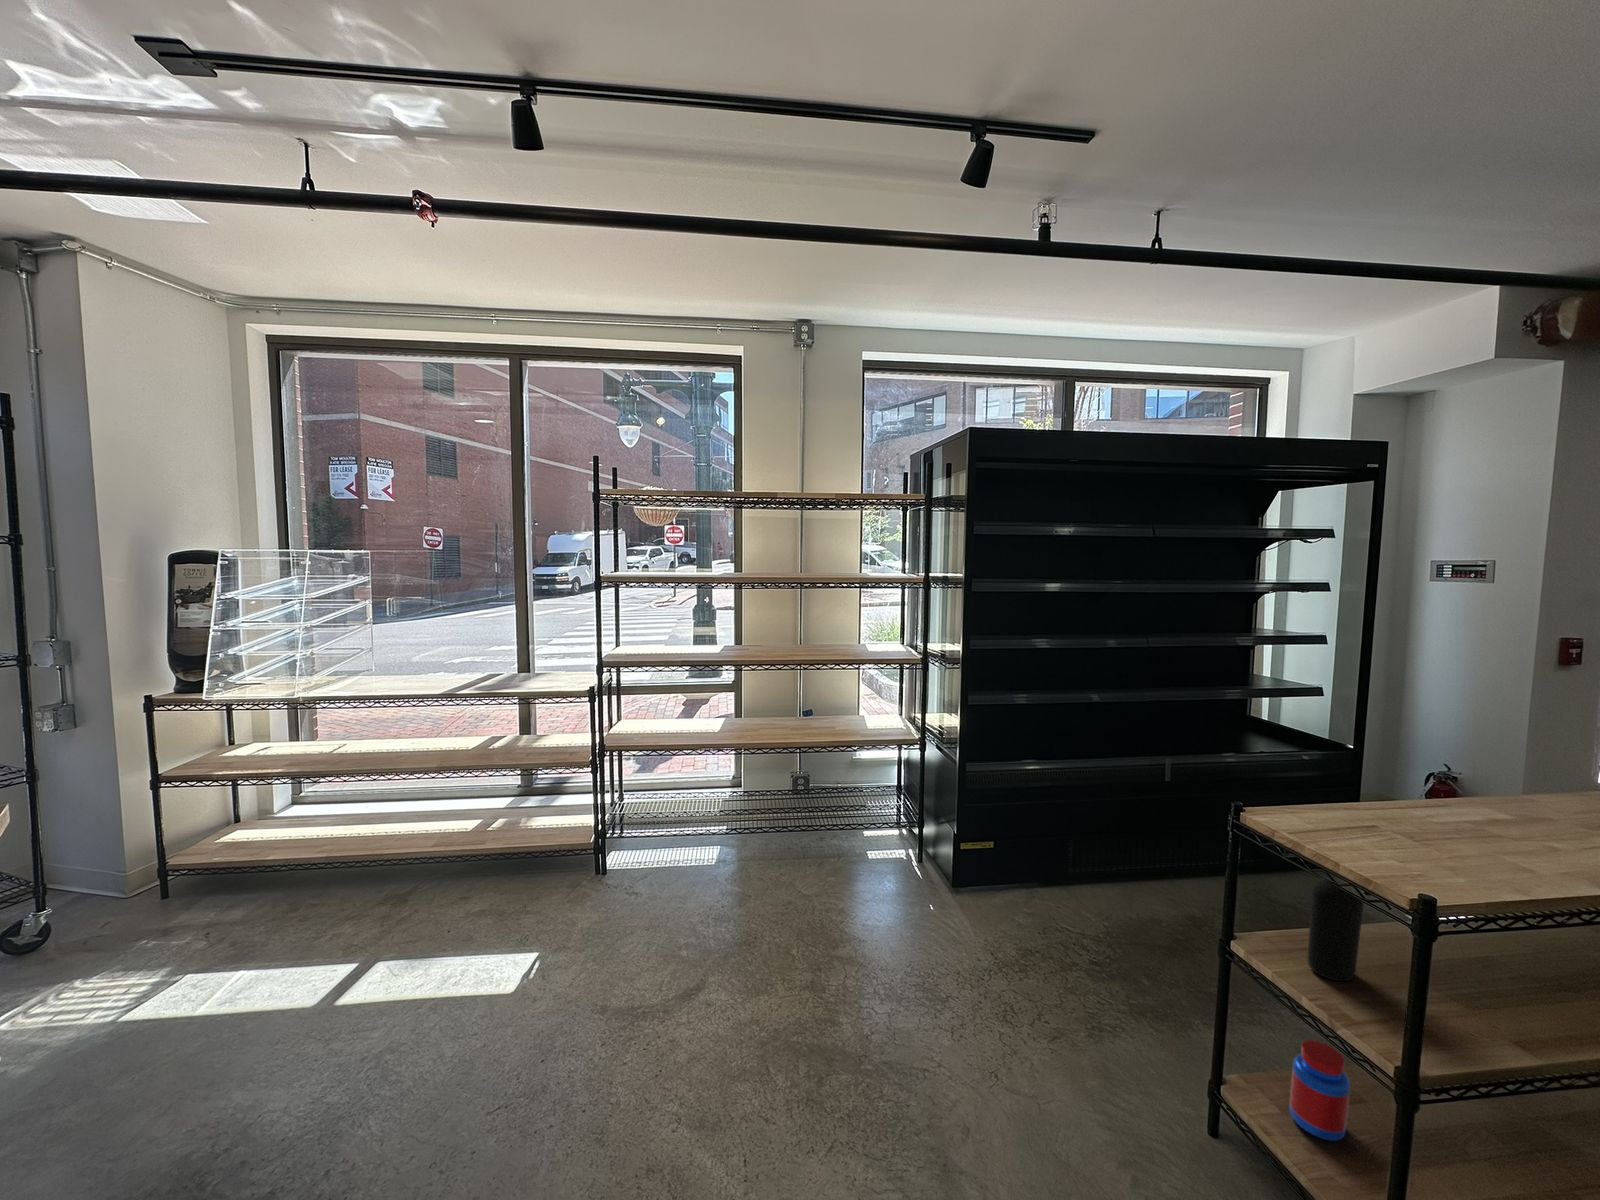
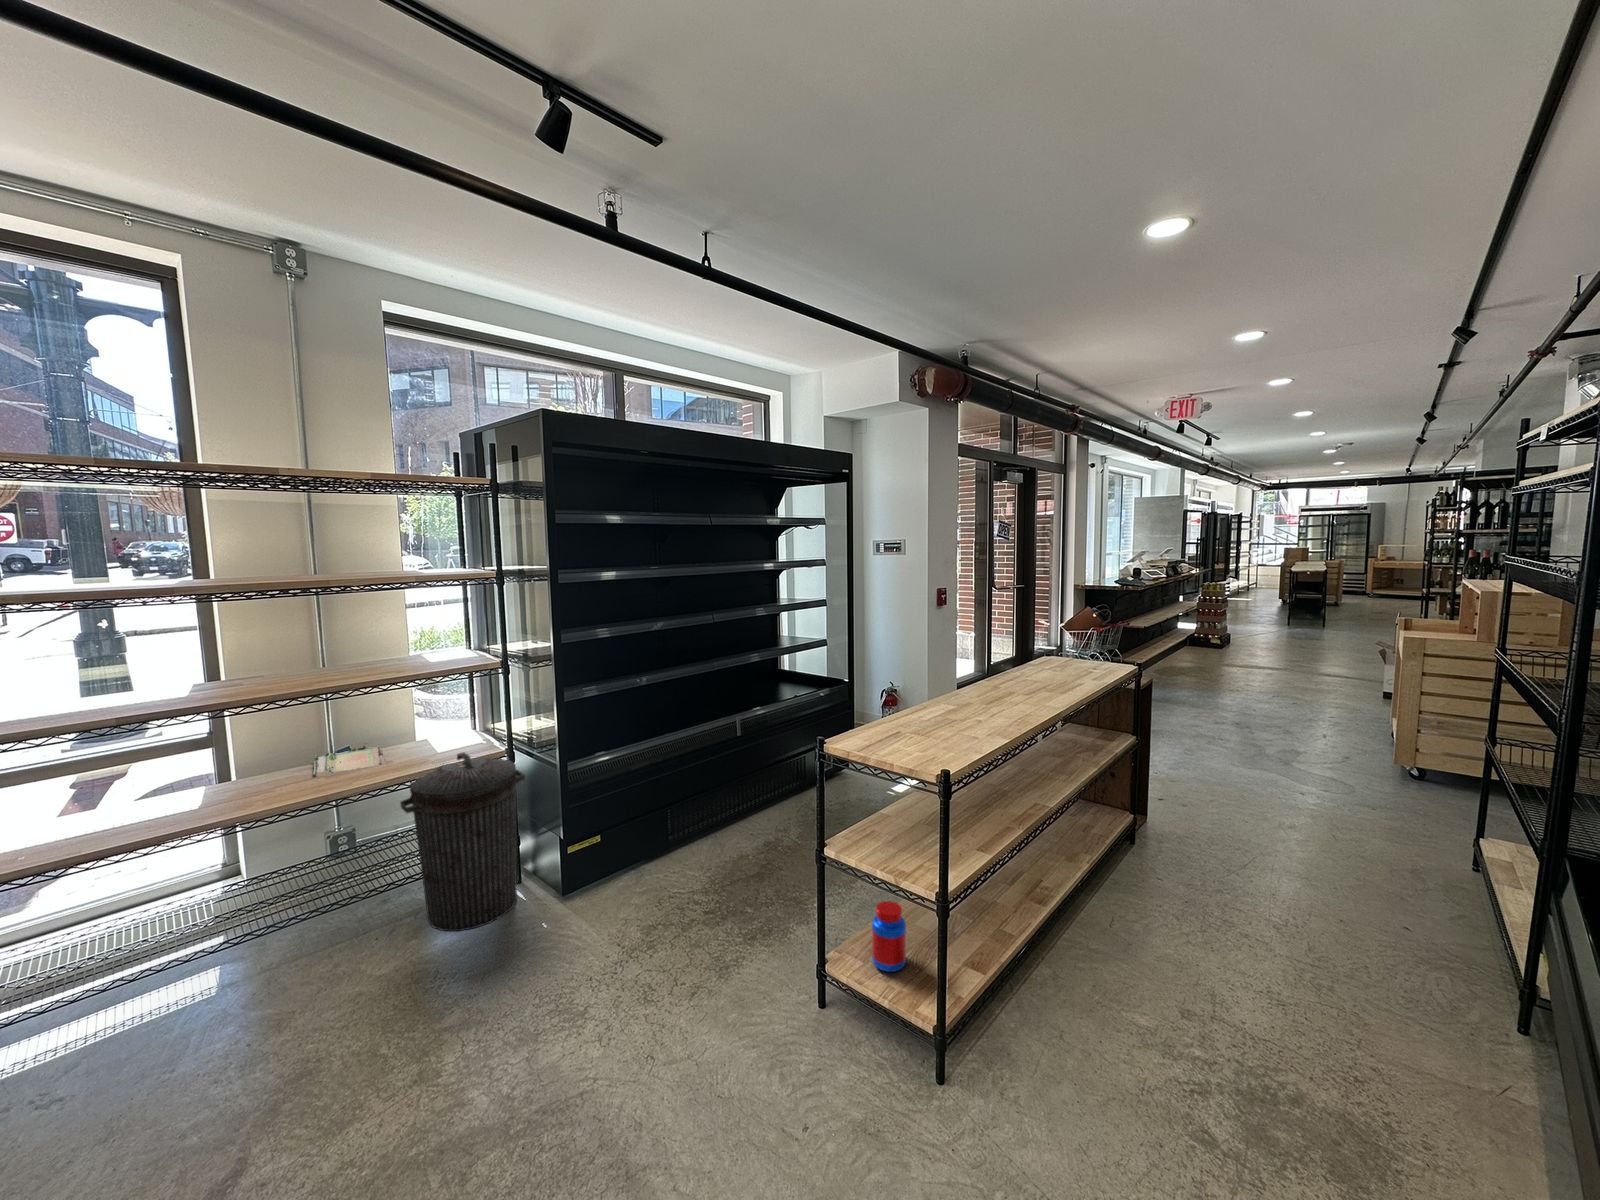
tray: none [782,708,831,730] -> present [313,743,387,777]
trash can: none [833,733,933,889] -> present [401,752,525,931]
bottle: present [1307,878,1363,981] -> none [876,748,906,852]

